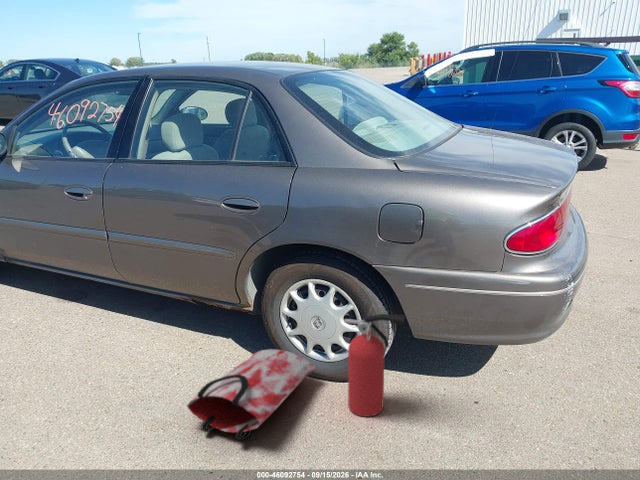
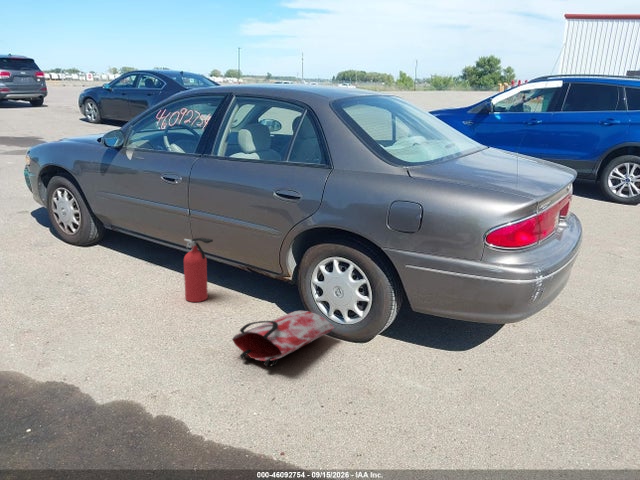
fire extinguisher: present [345,314,405,417] -> present [184,238,213,302]

